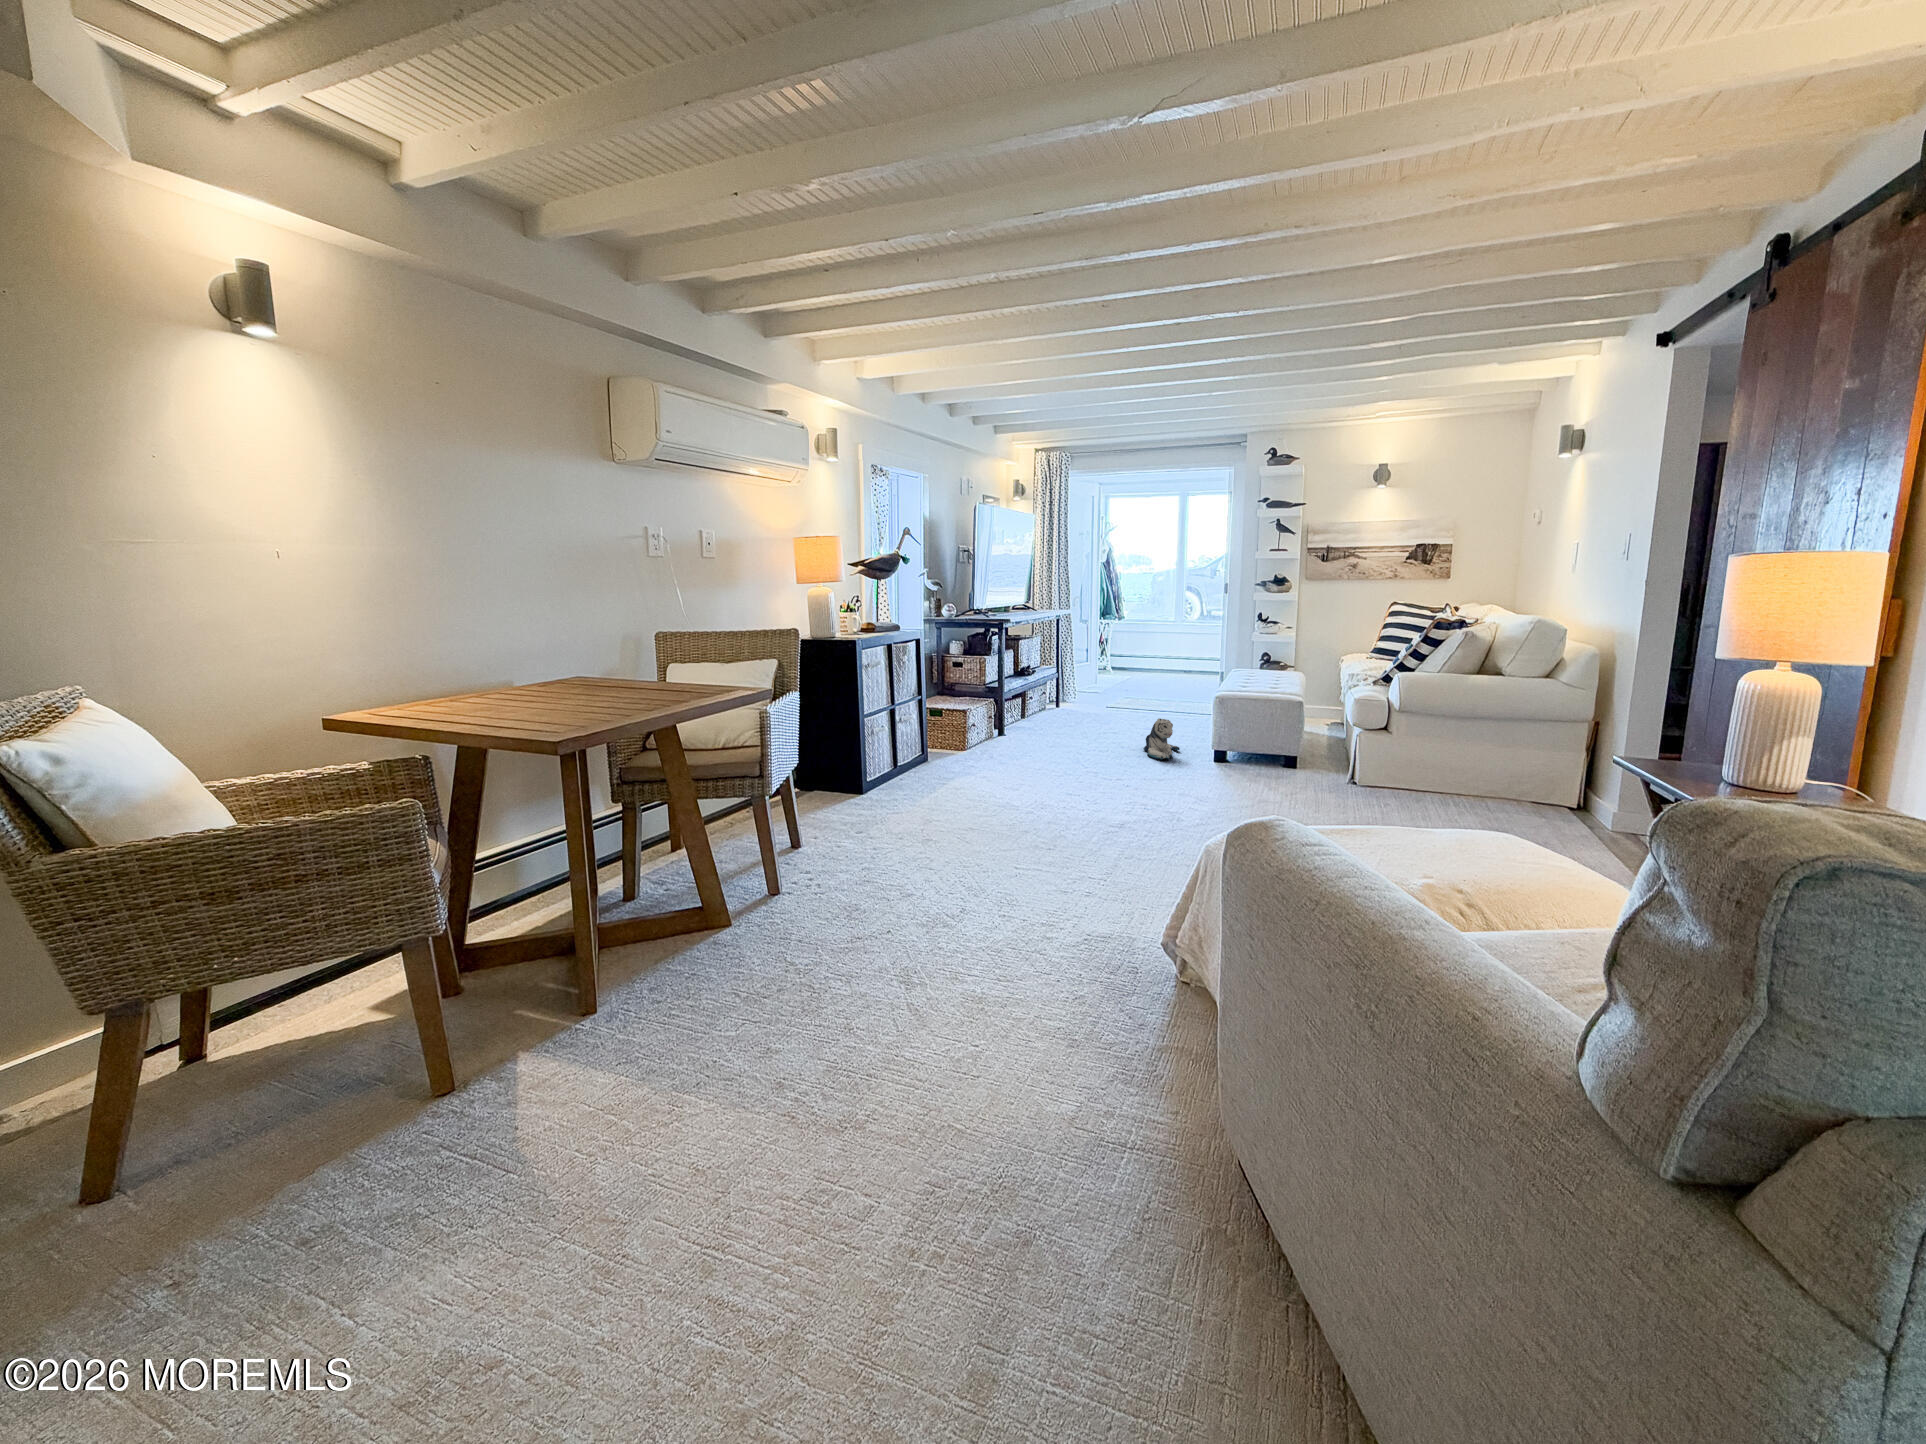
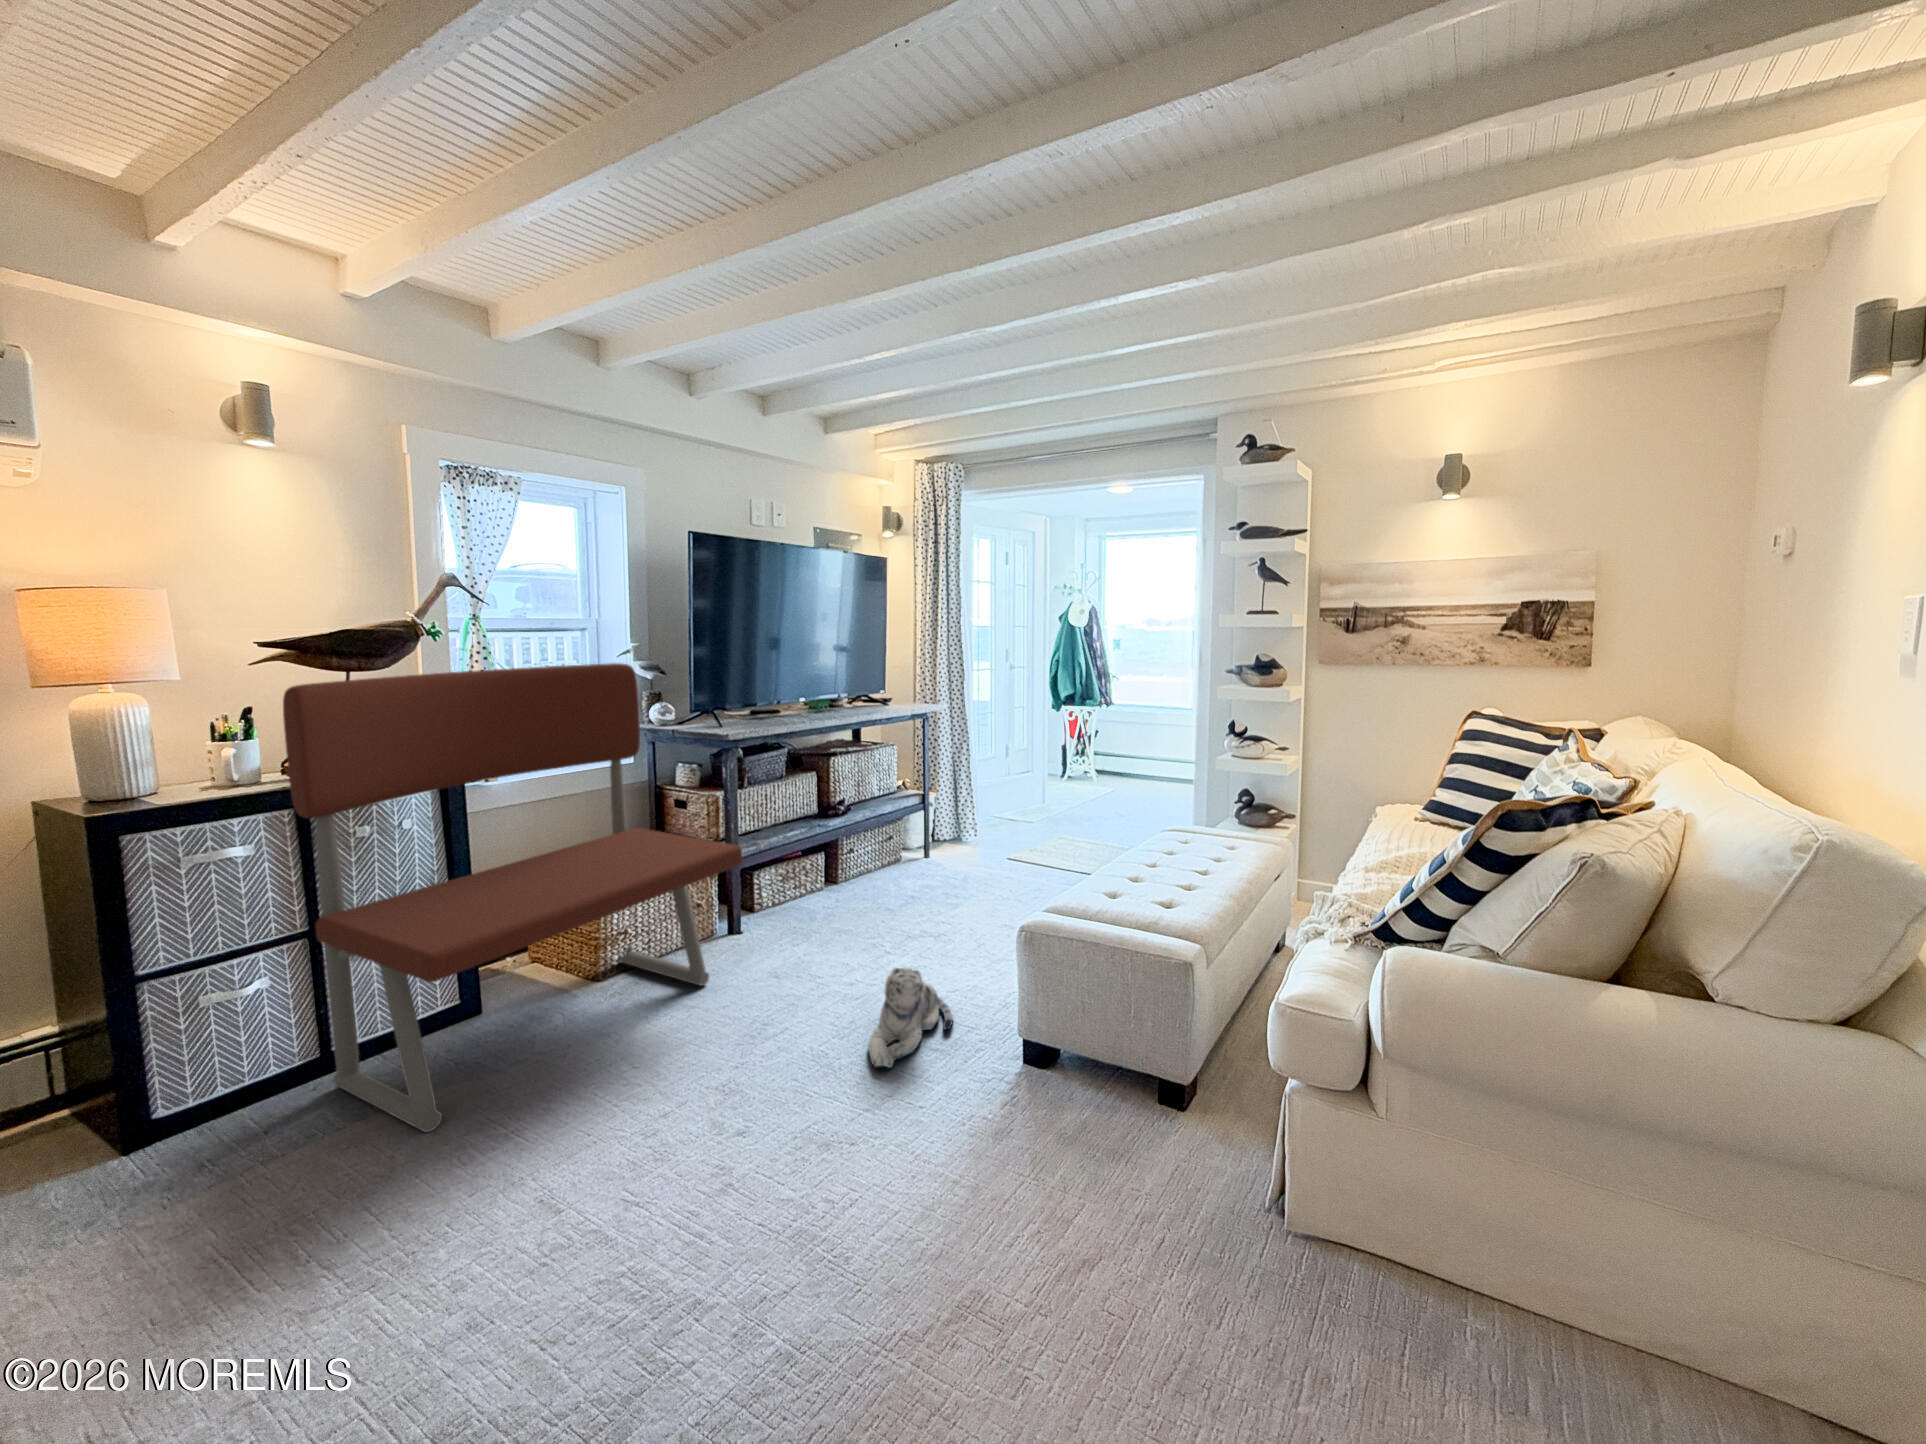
bench: none [913,574,1058,782] -> present [283,663,742,1132]

